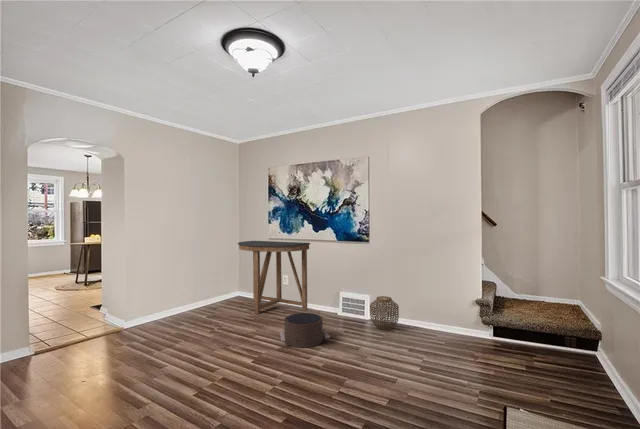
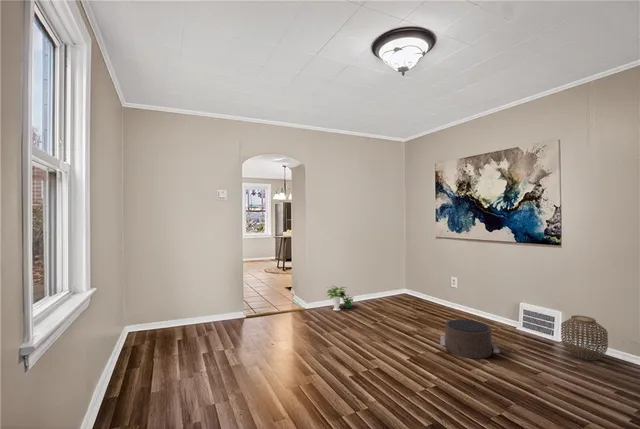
console table: present [238,241,310,314] -> none [402,239,482,318]
potted plant: none [151,297,187,325] -> present [327,286,353,310]

